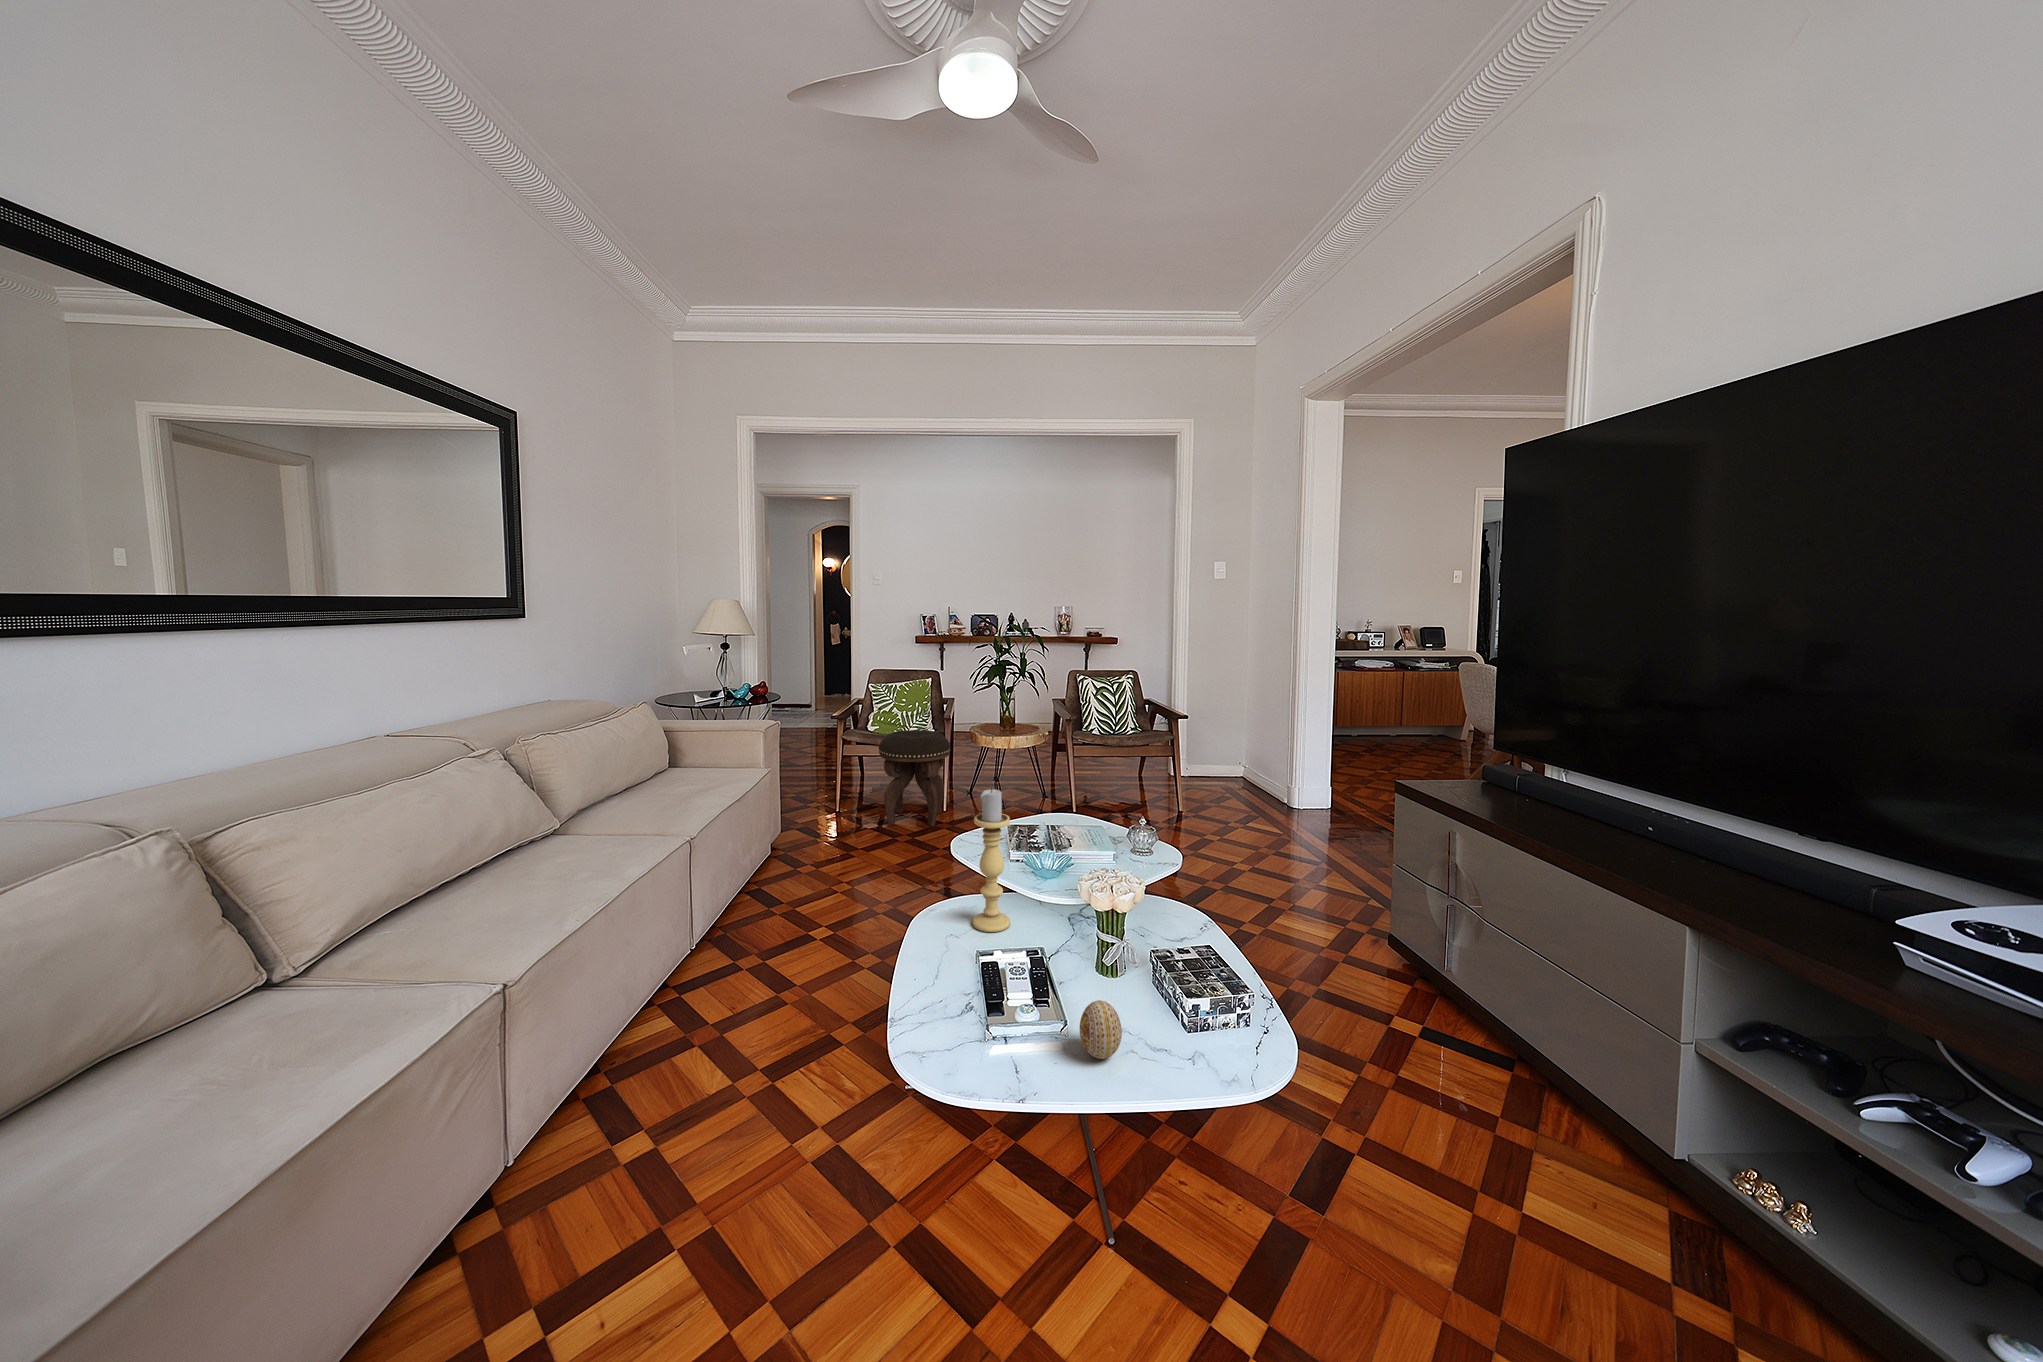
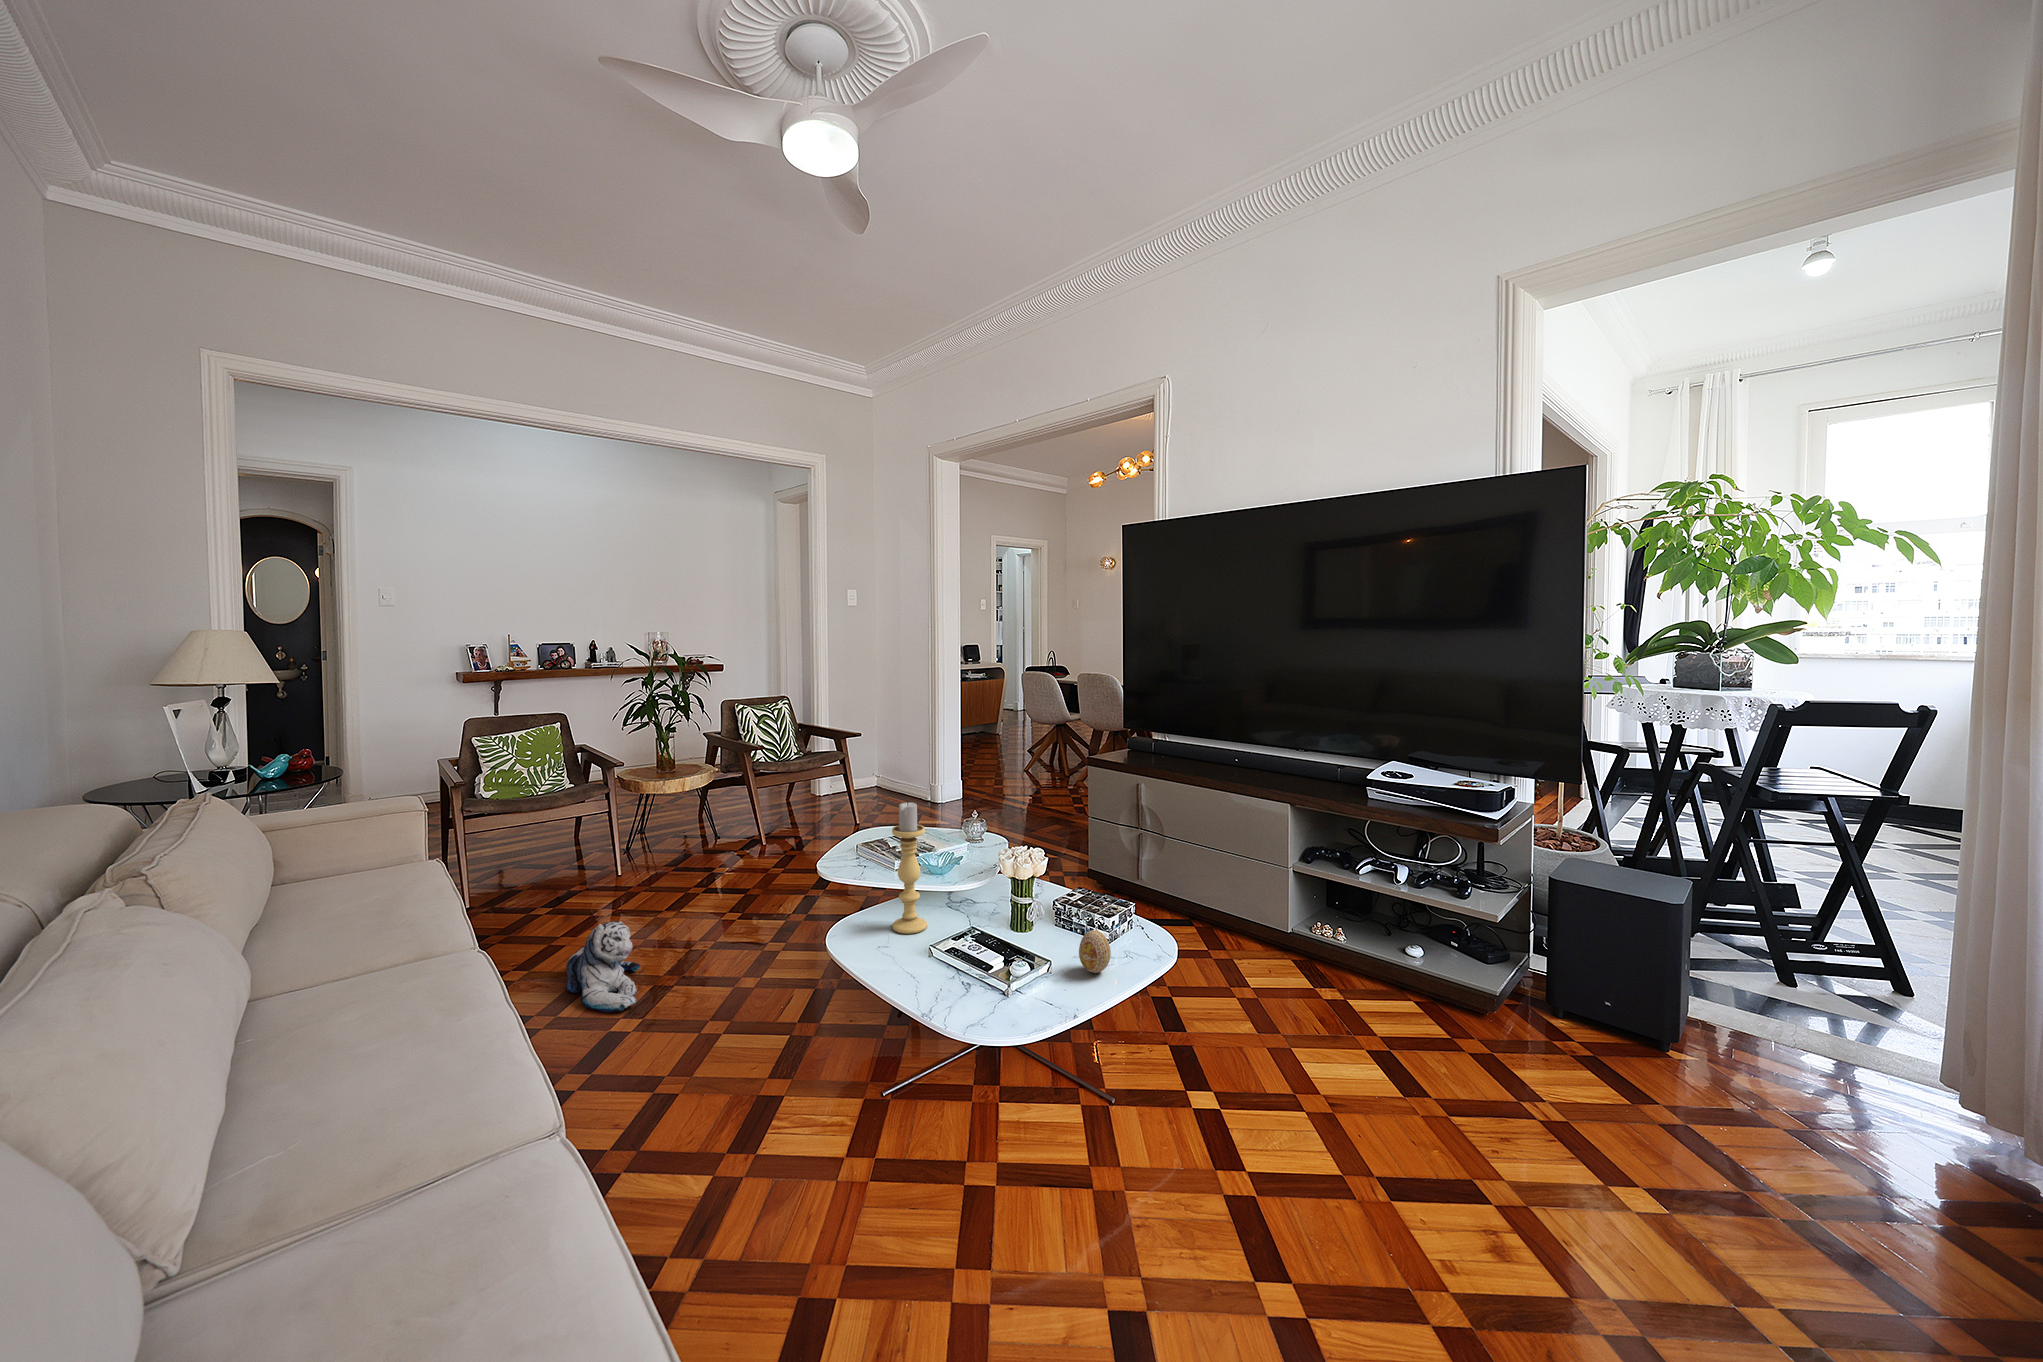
footstool: present [879,730,950,826] -> none [544,784,641,906]
plush toy: none [813,844,873,920] -> present [565,921,640,1012]

